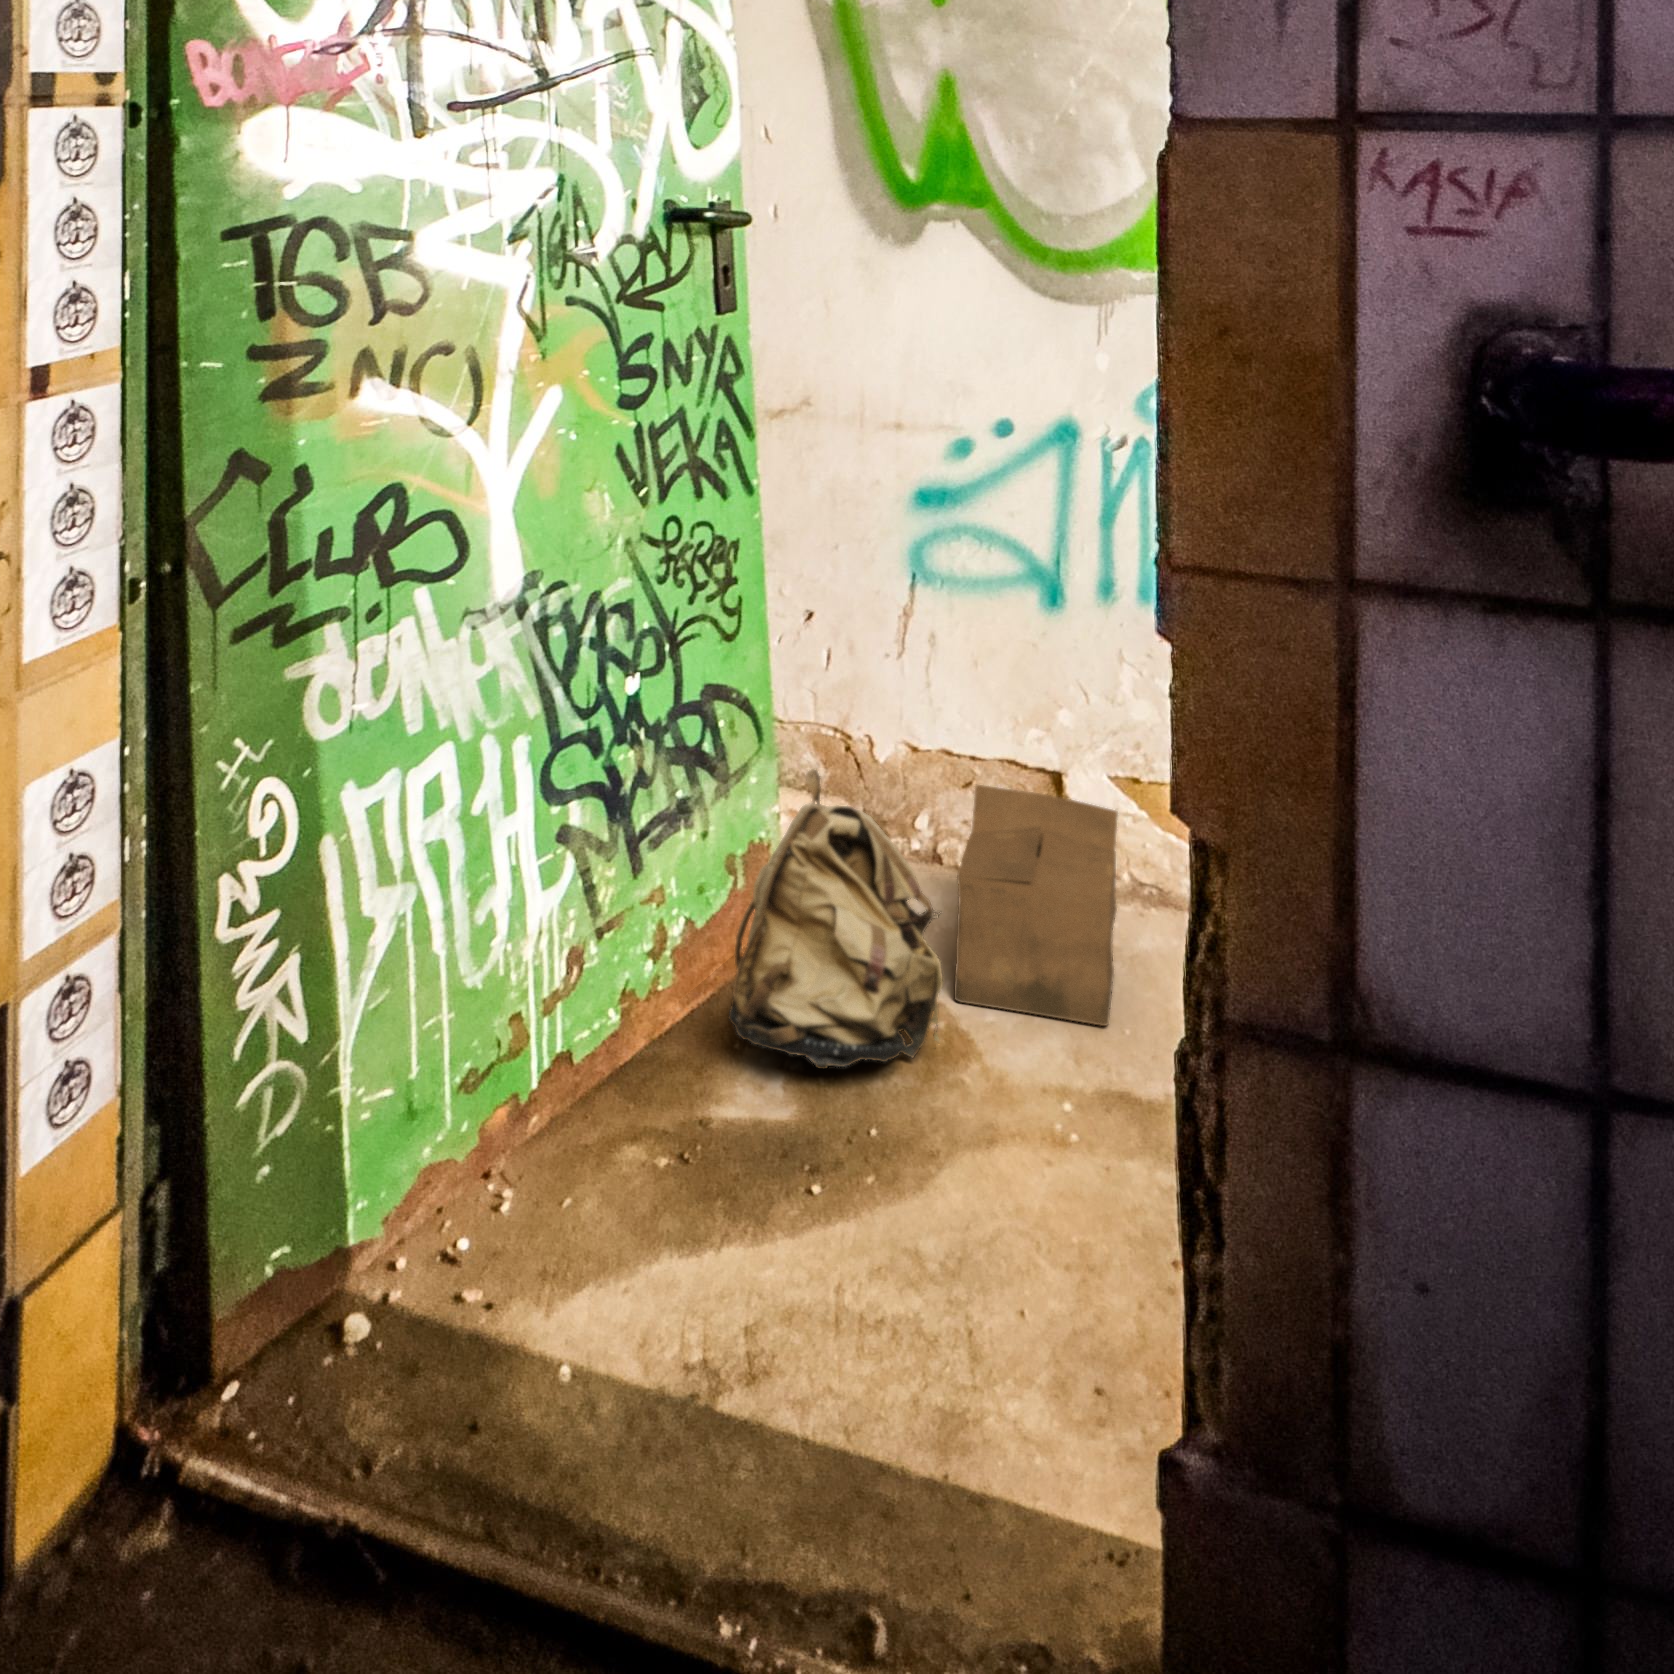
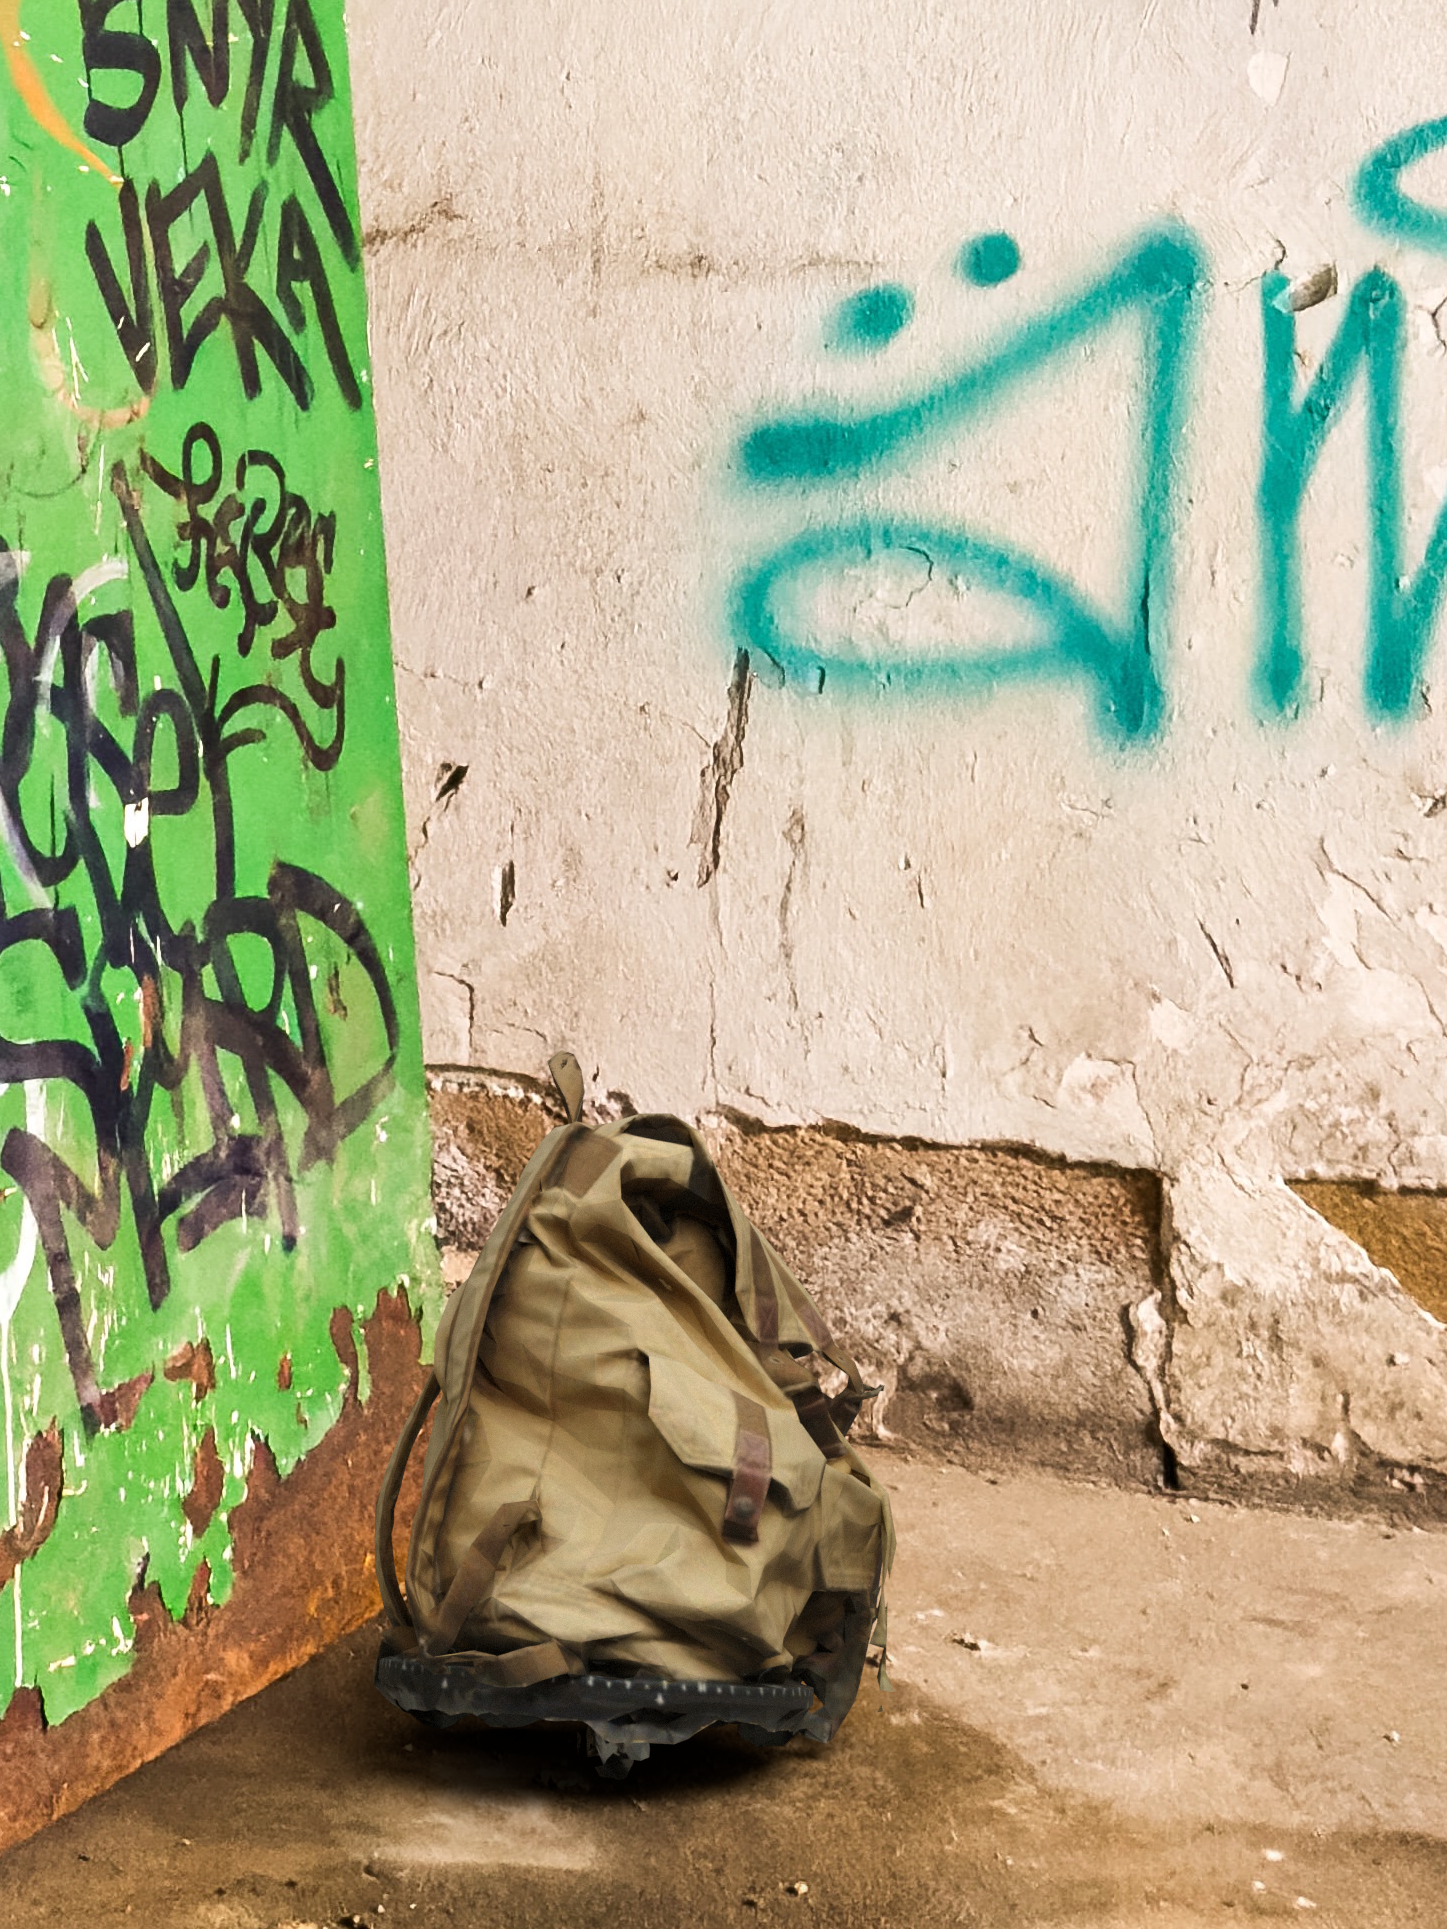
cardboard box: present [954,785,1118,1026] -> none [902,1152,1278,1673]

